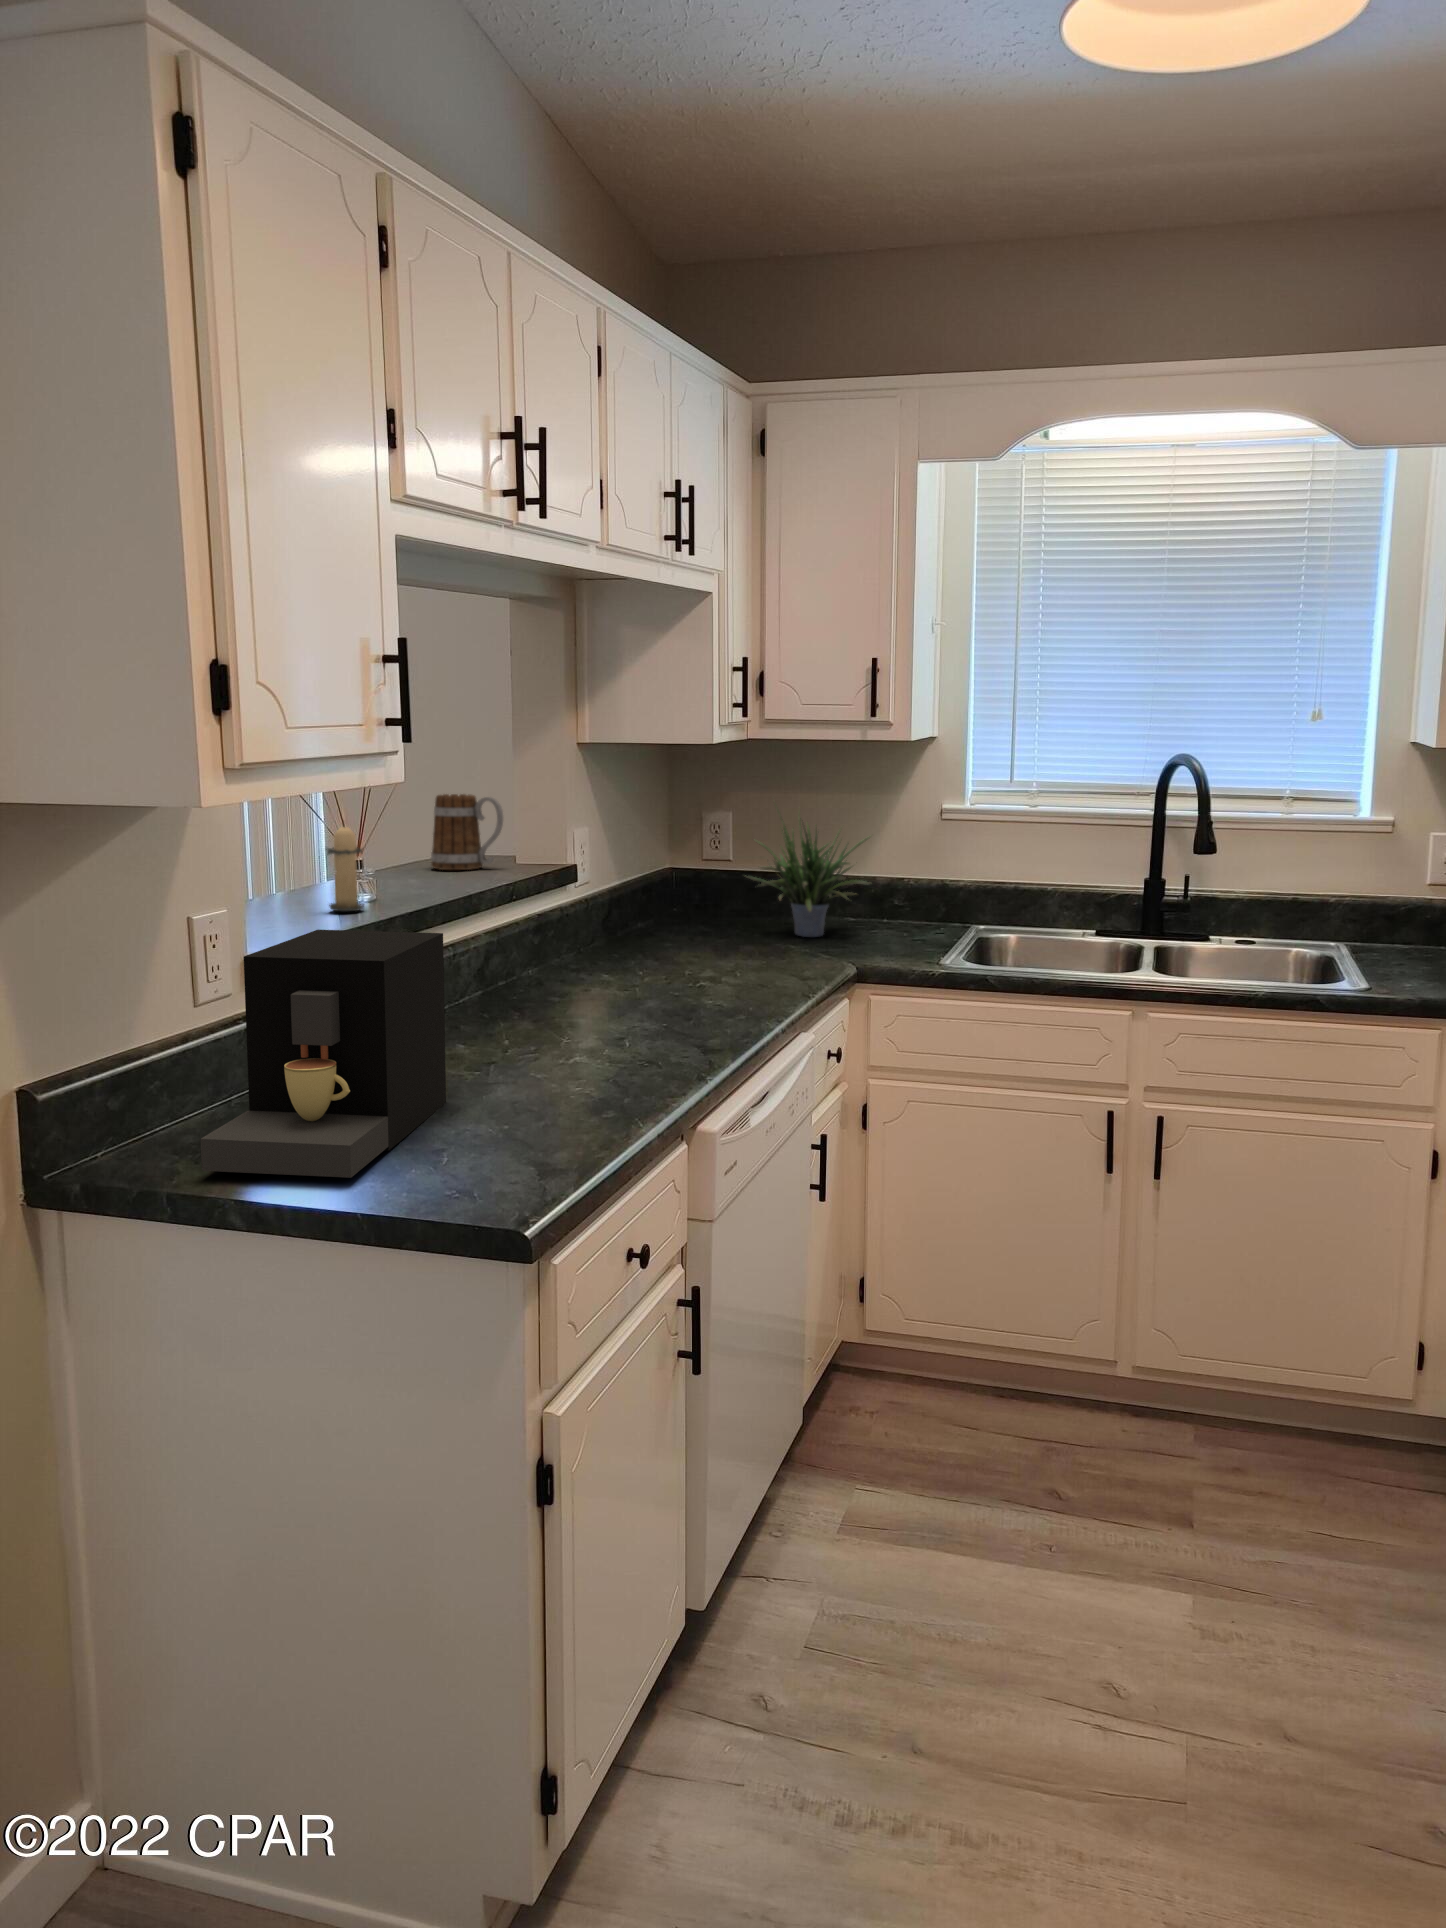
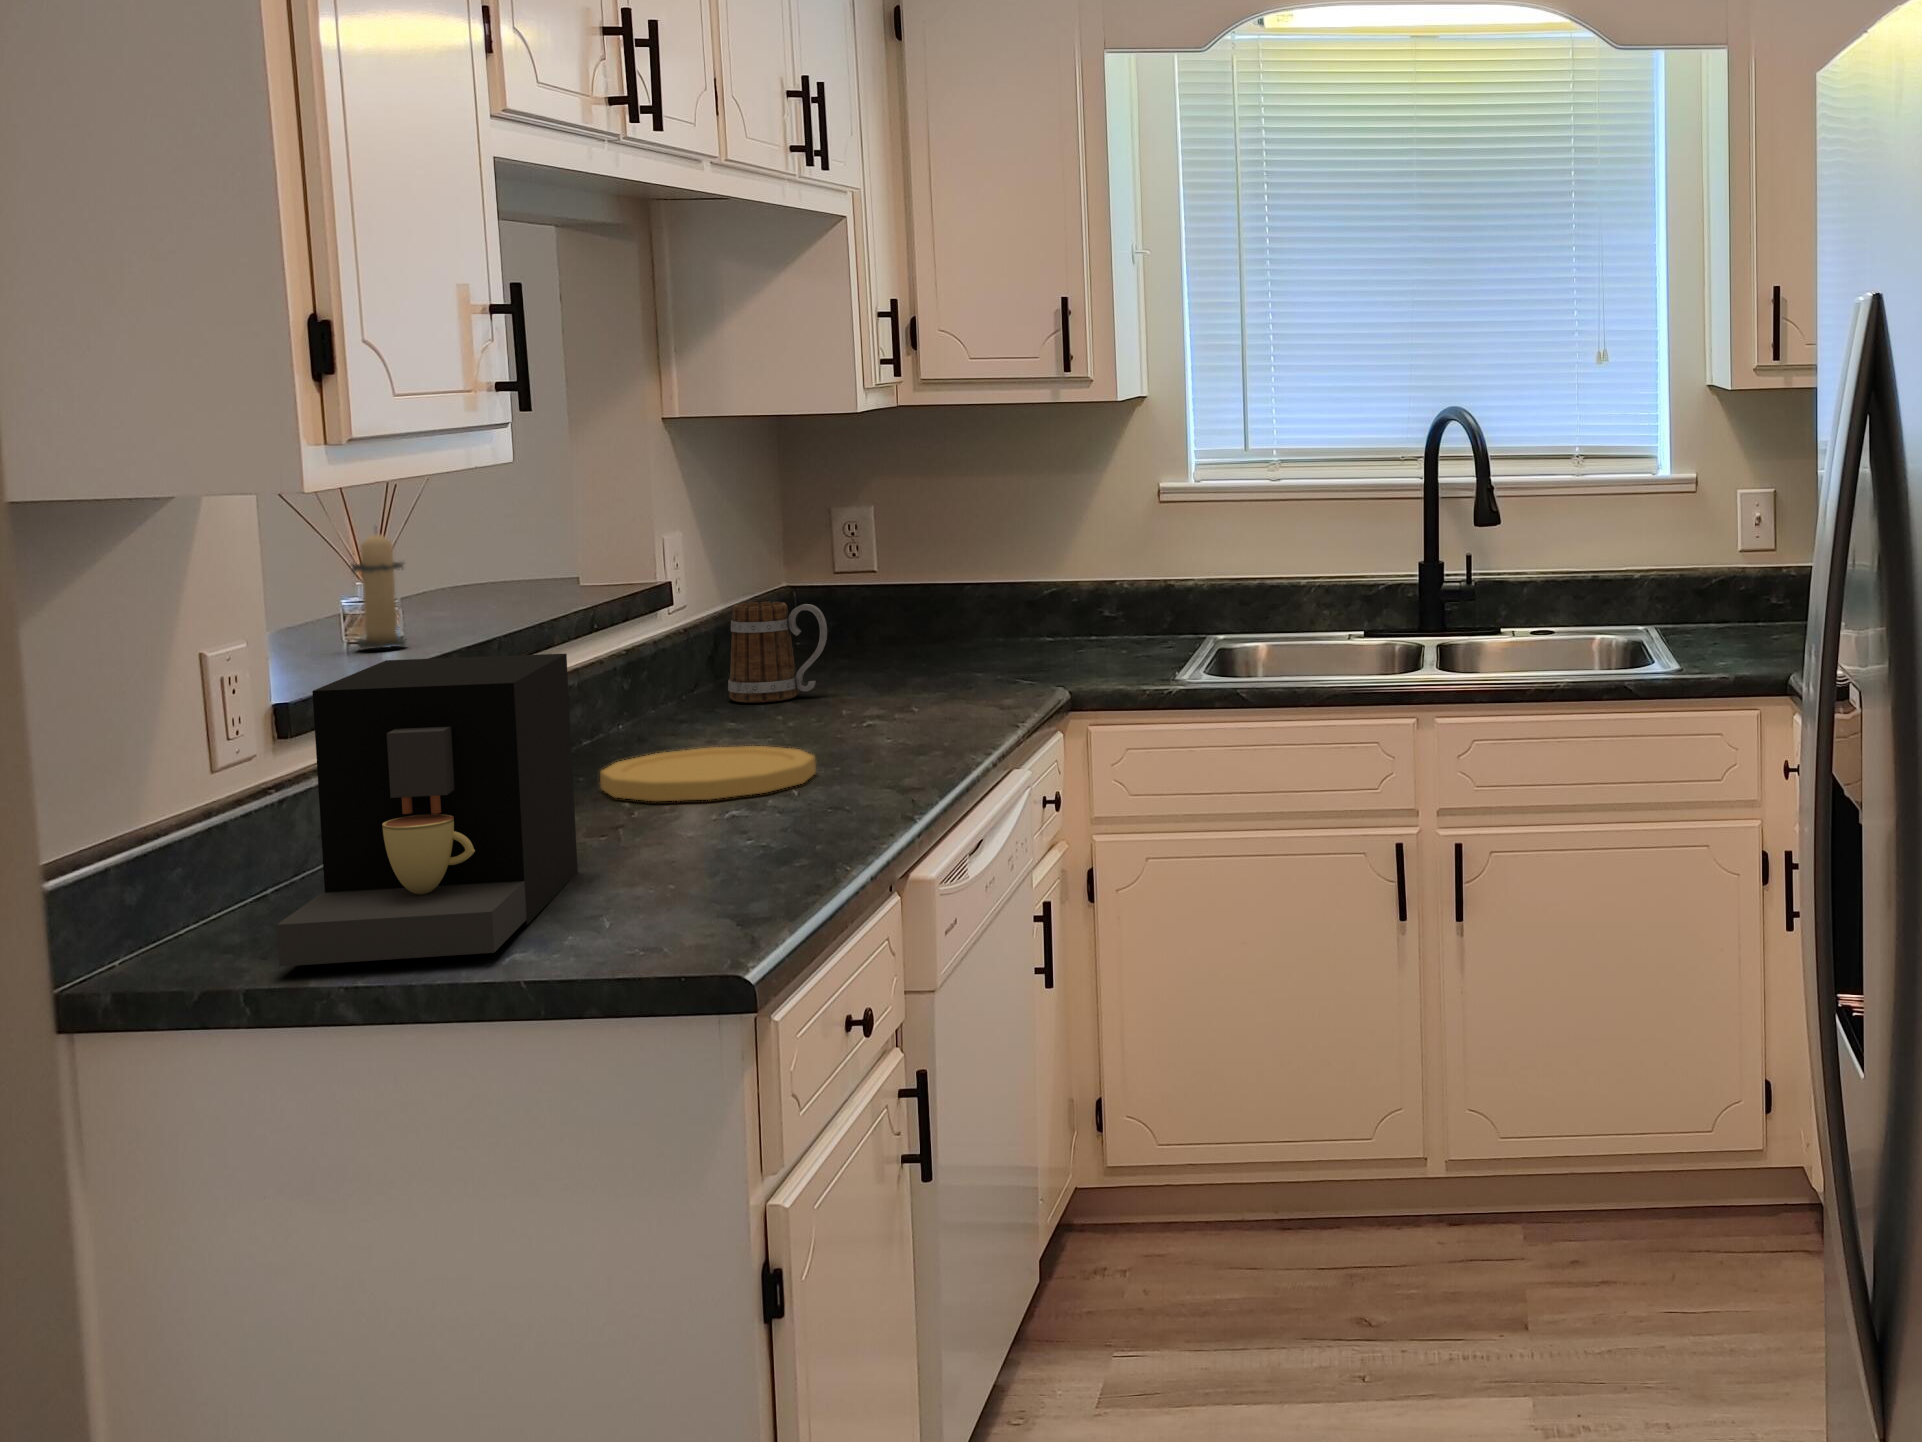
mug: present [431,794,503,870] -> present [728,602,827,703]
potted plant: present [747,818,870,937] -> none [903,481,1079,662]
plate: none [491,998,647,1044] -> present [600,746,816,801]

